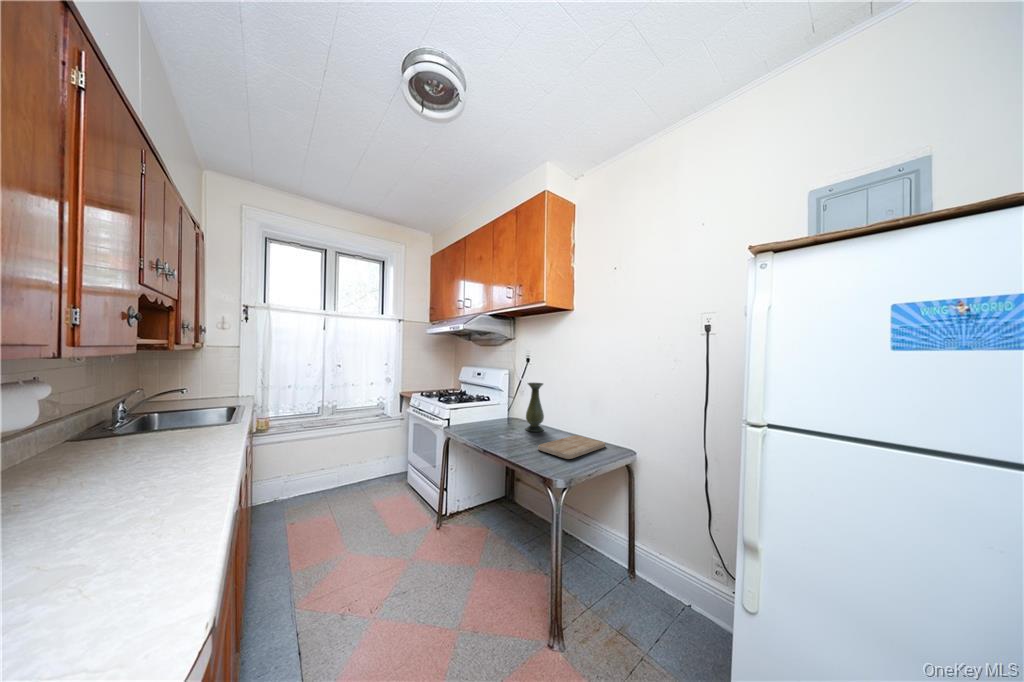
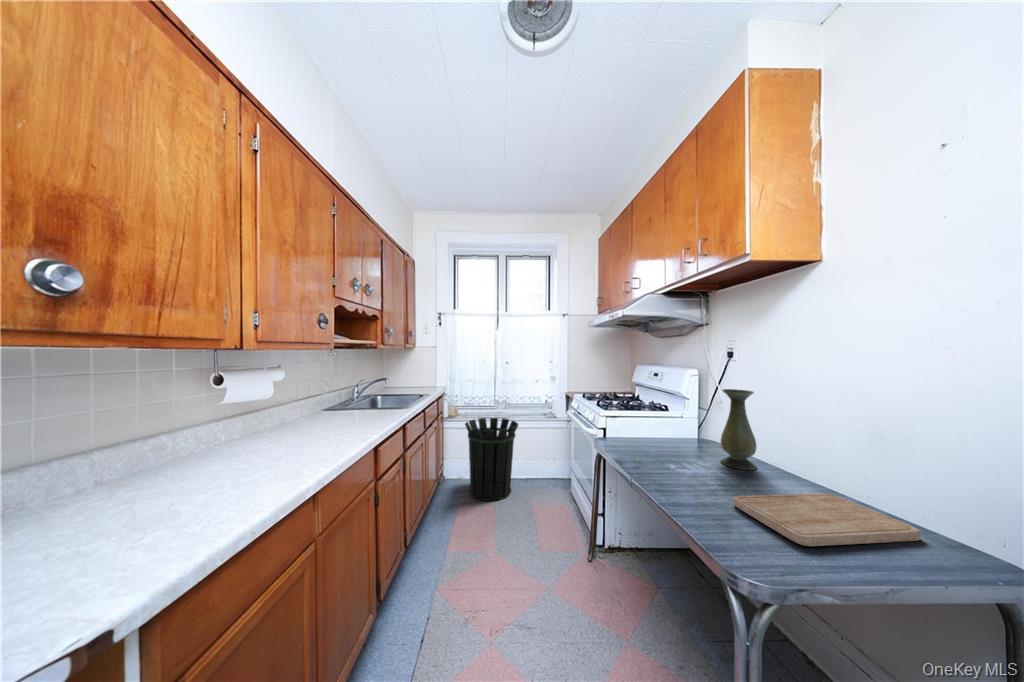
waste bin: none [287,426,354,515] -> present [465,418,518,501]

